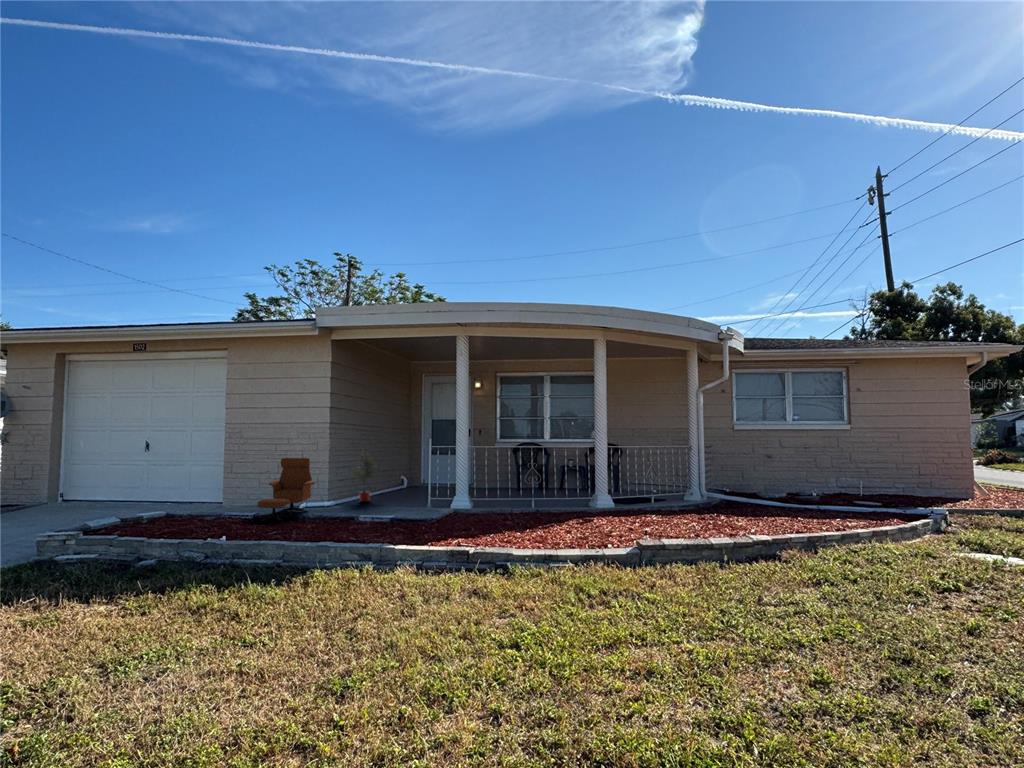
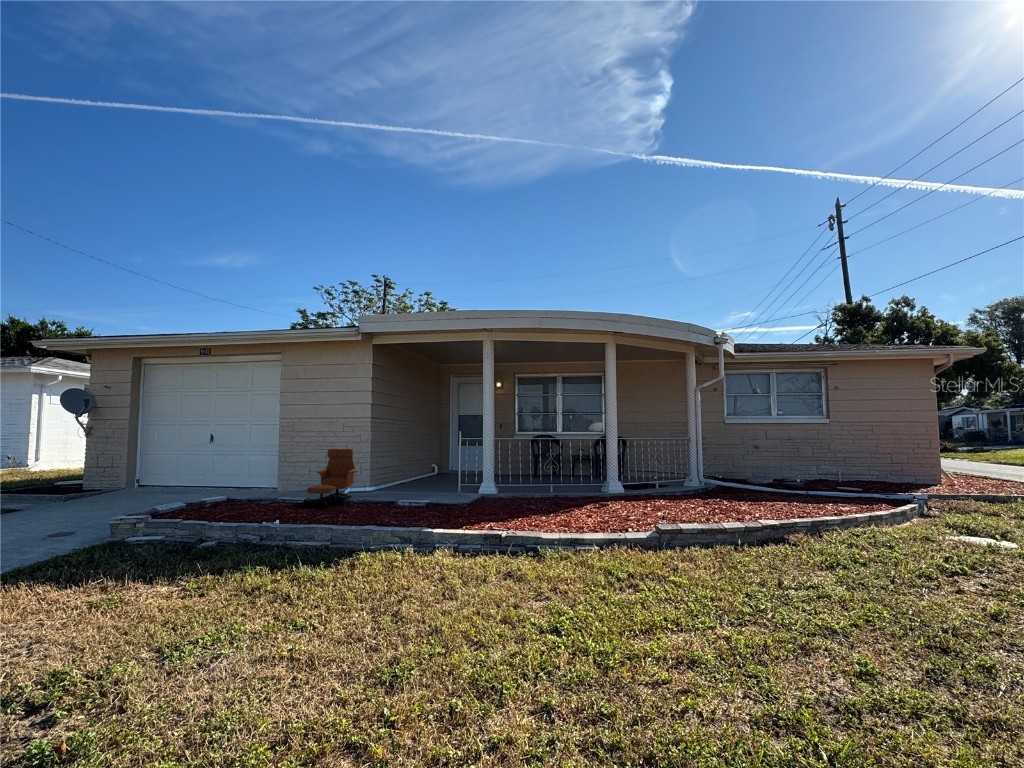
potted tree: present [350,451,377,502] -> none [386,442,412,488]

